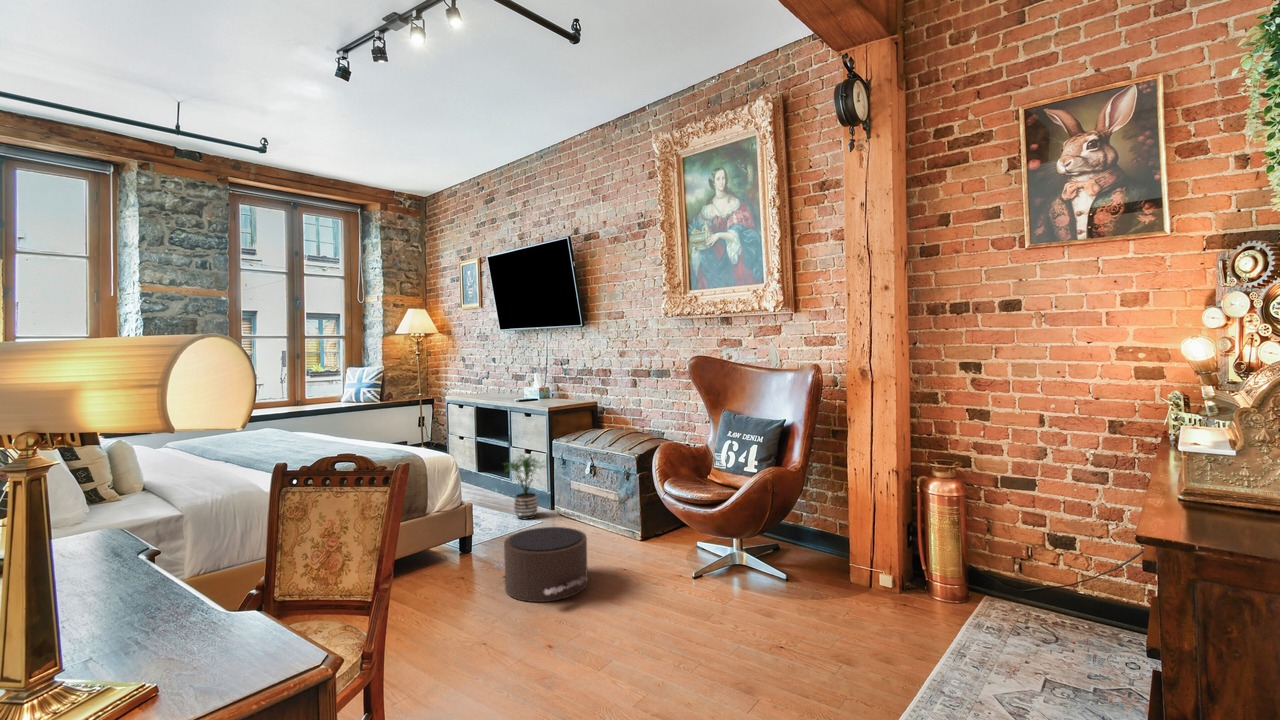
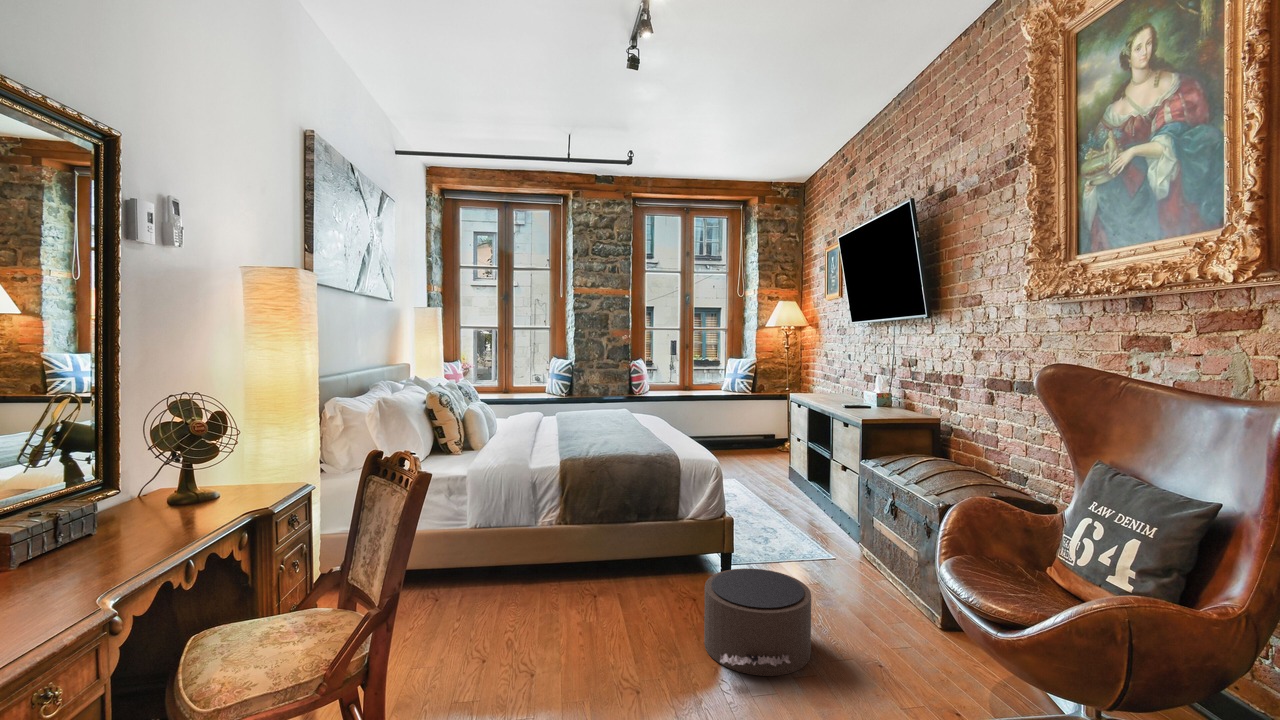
potted plant: present [506,455,542,519] -> none [795,469,855,552]

